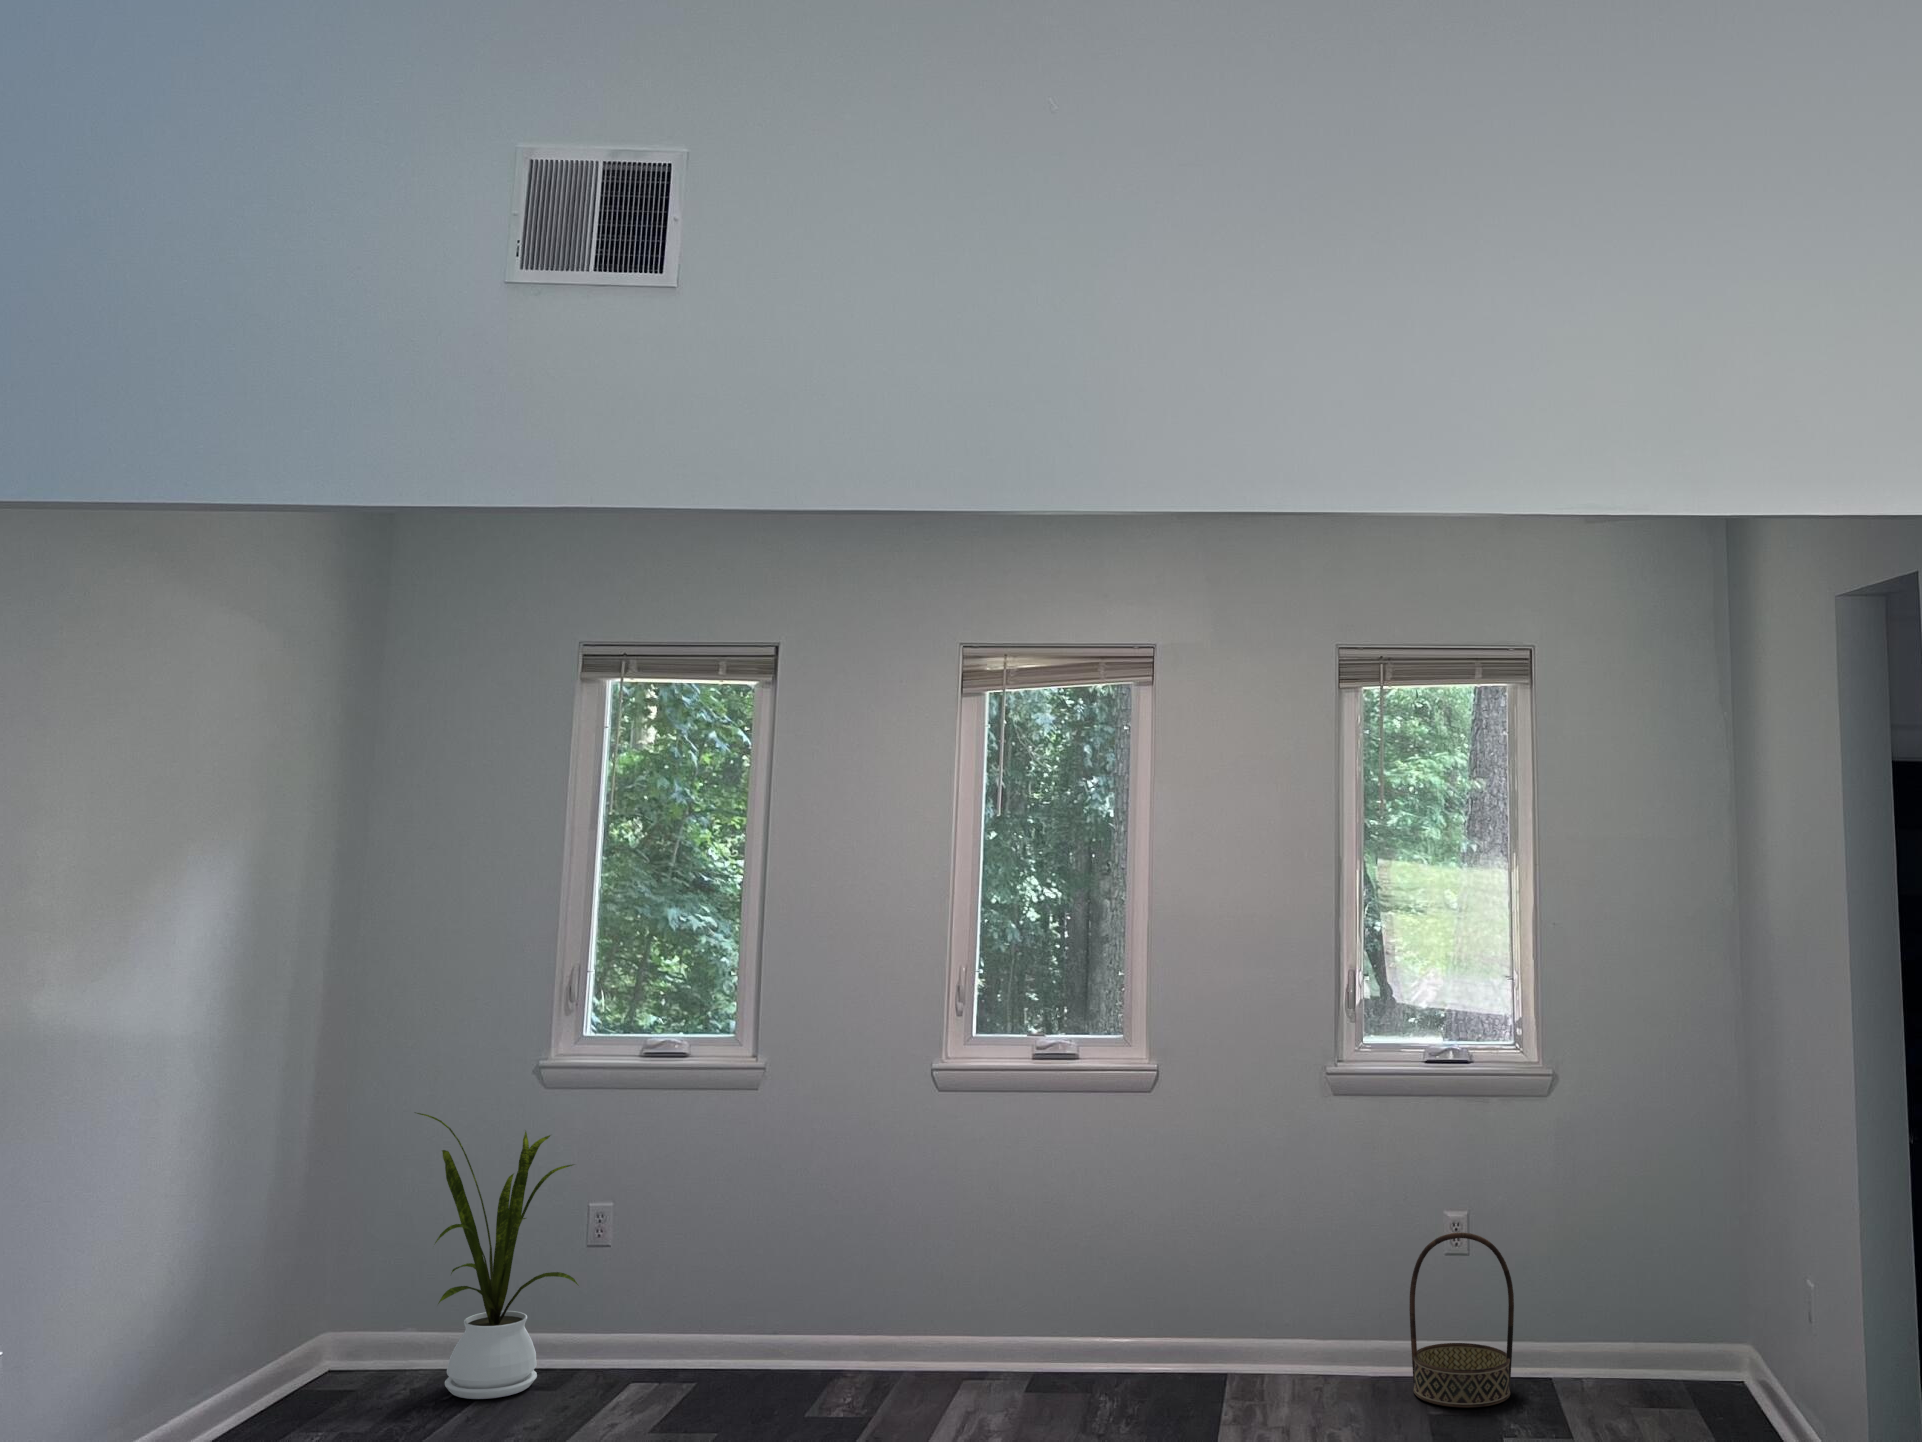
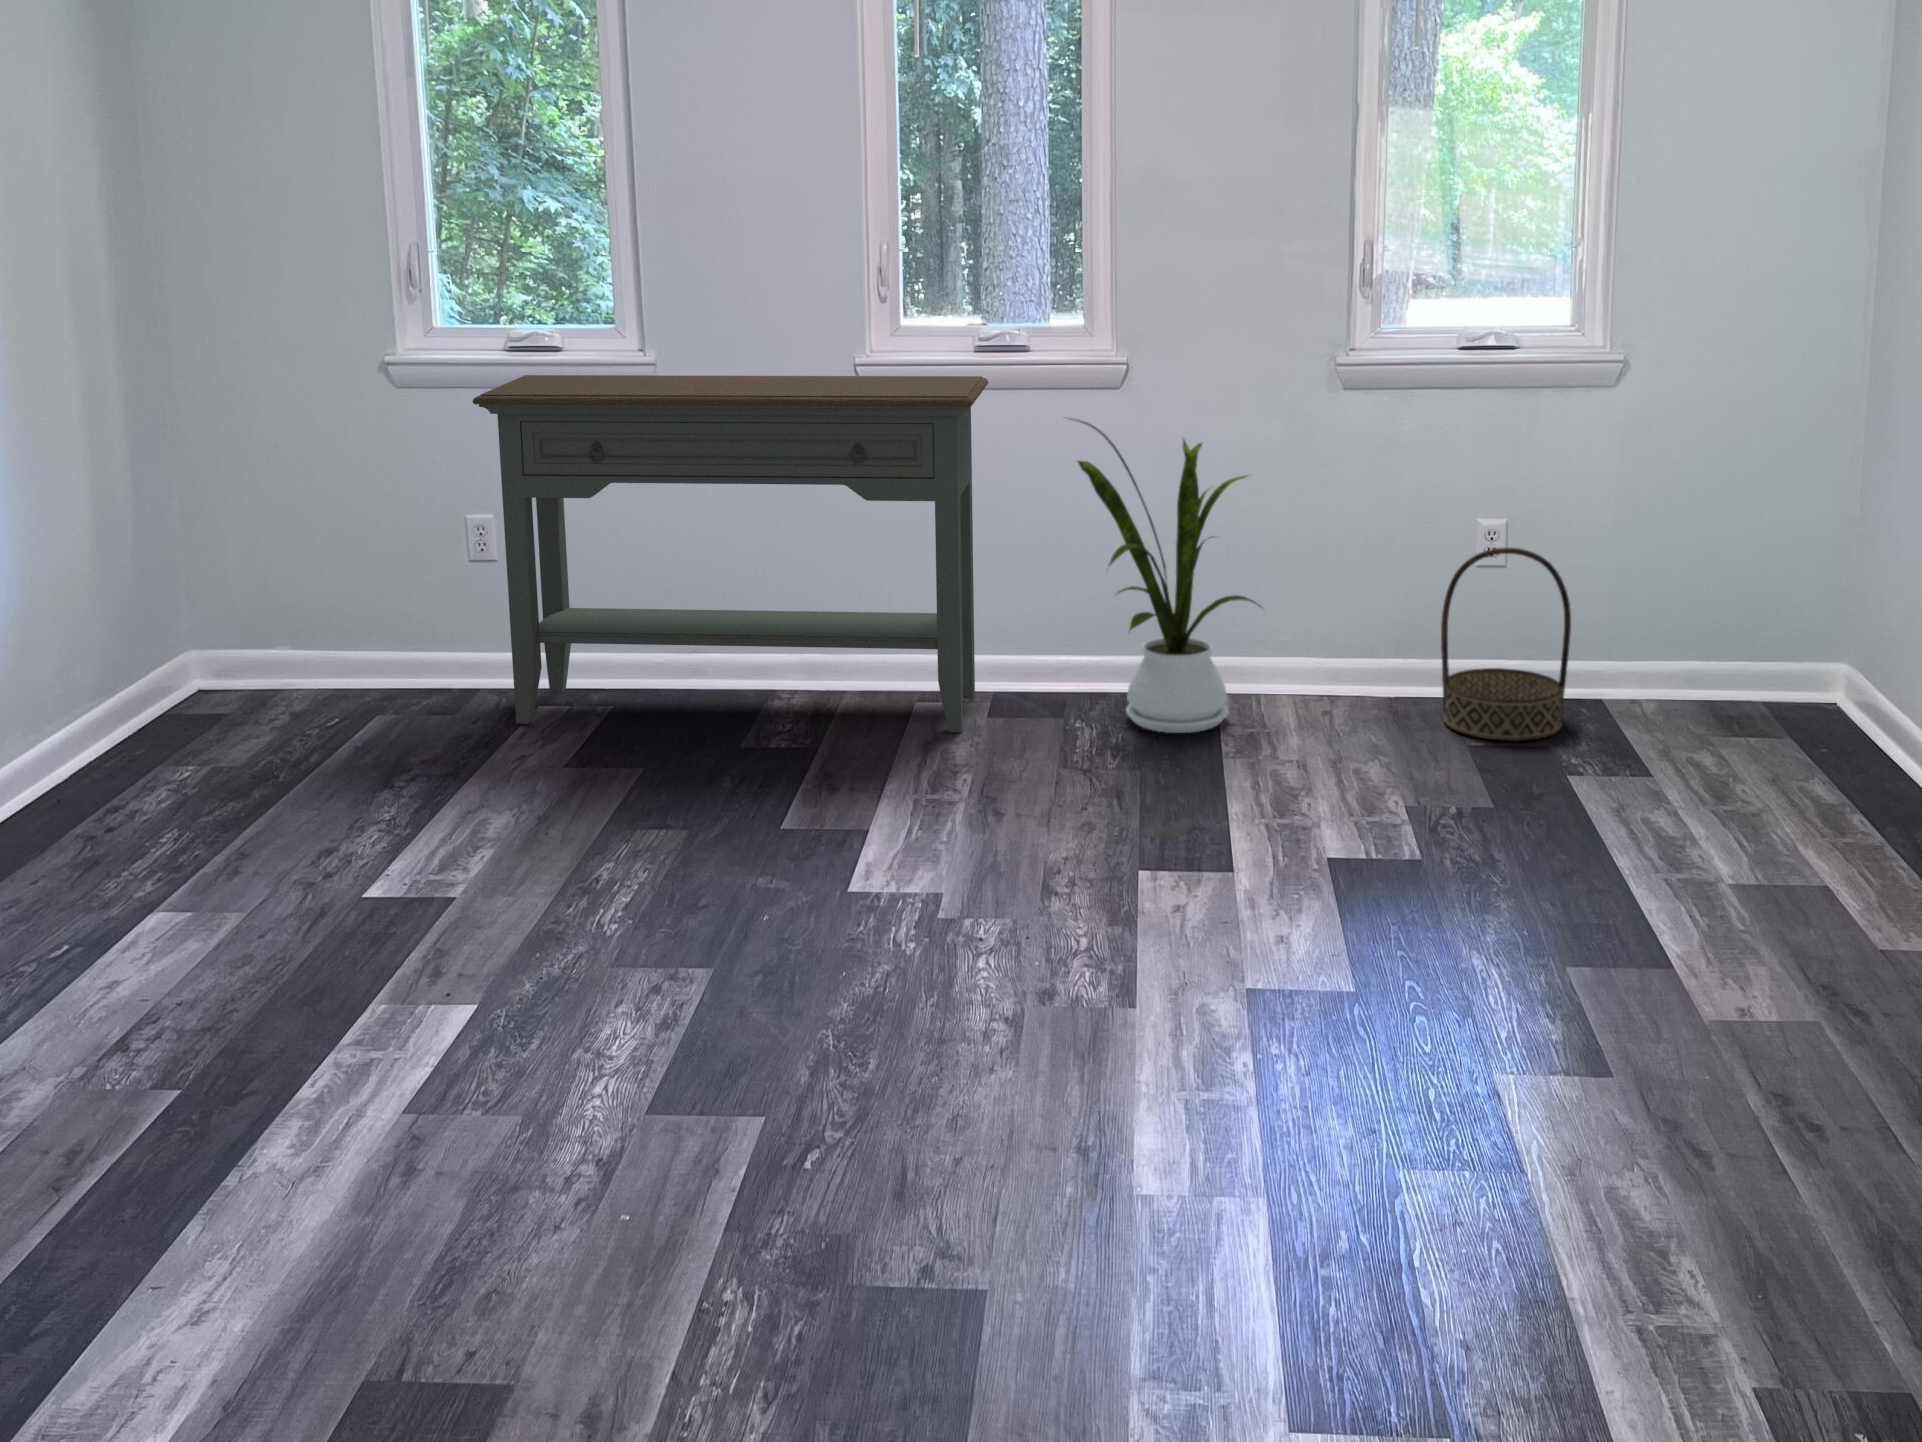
console table: none [611,1076,1043,1405] -> present [473,375,988,733]
house plant: present [417,1113,579,1399] -> present [1072,418,1261,733]

